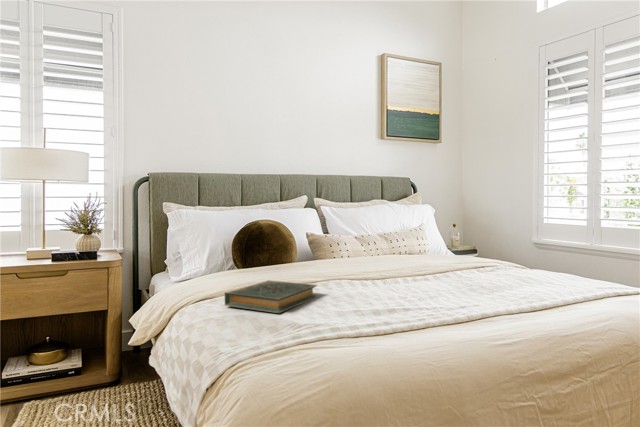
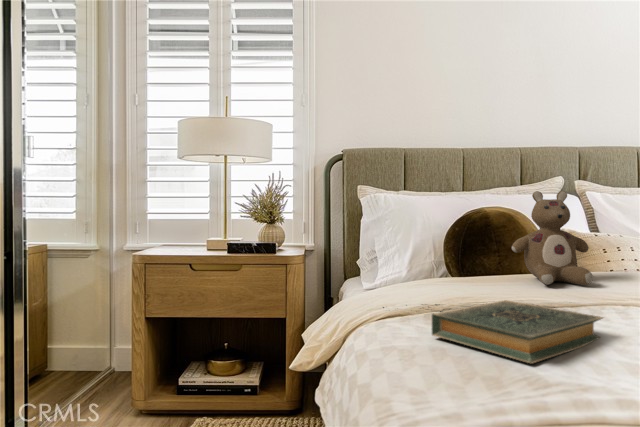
stuffed bear: none [273,211,317,269] -> present [512,191,593,285]

